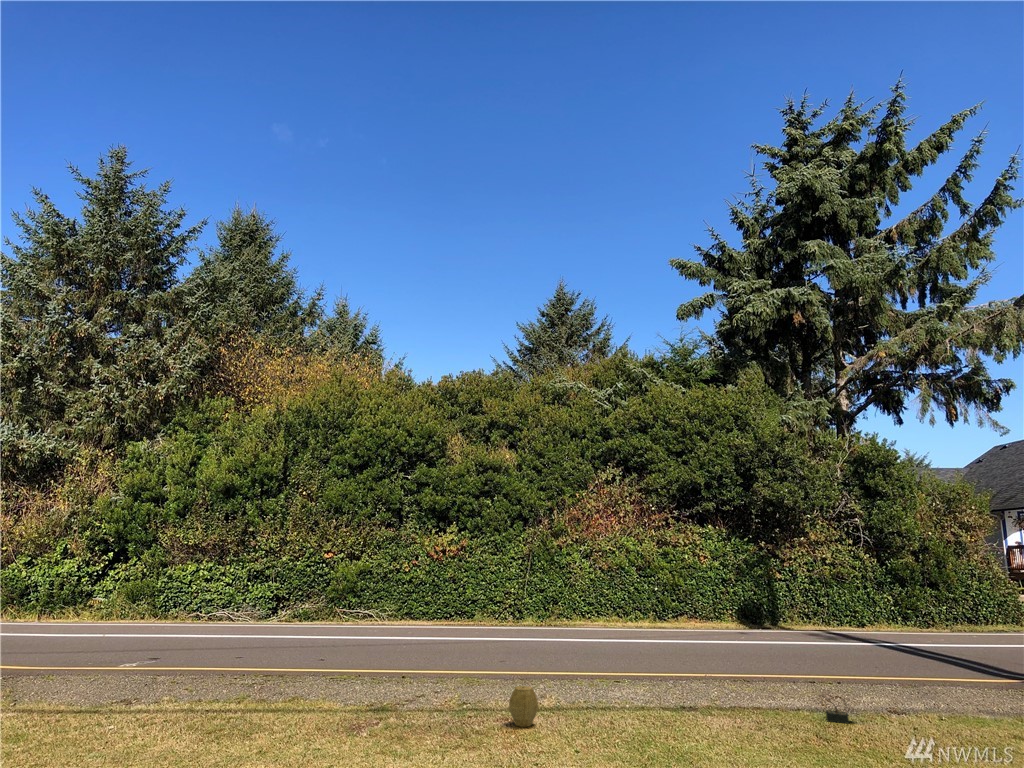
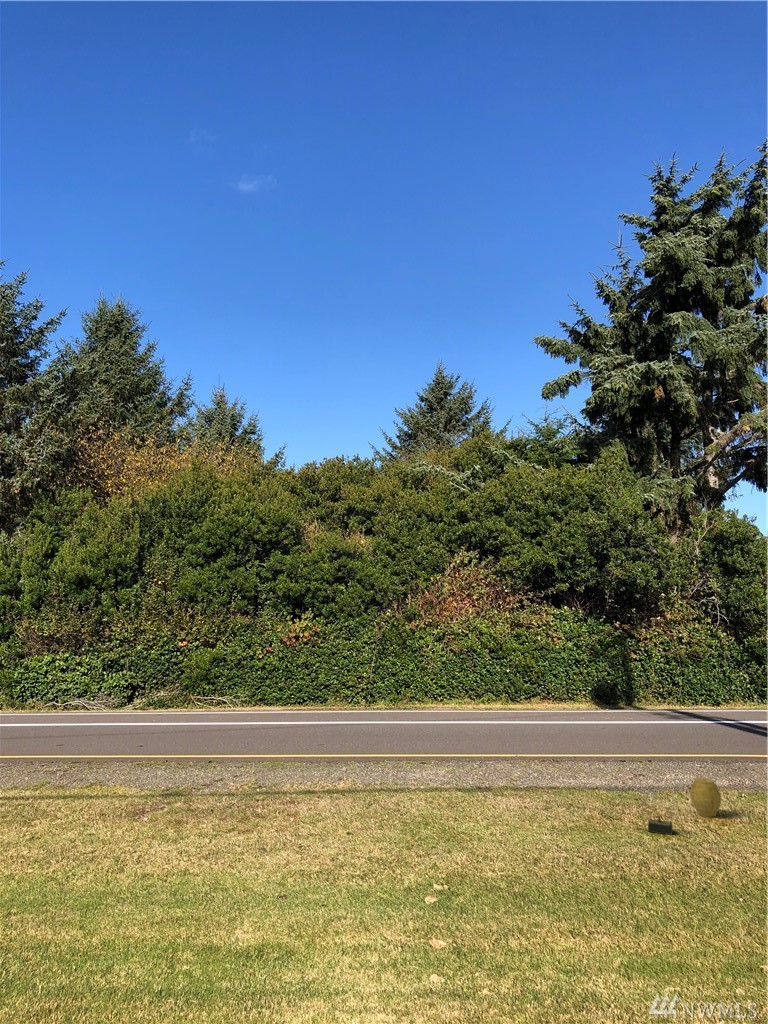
woven basket: present [509,686,538,727] -> present [690,778,721,817]

